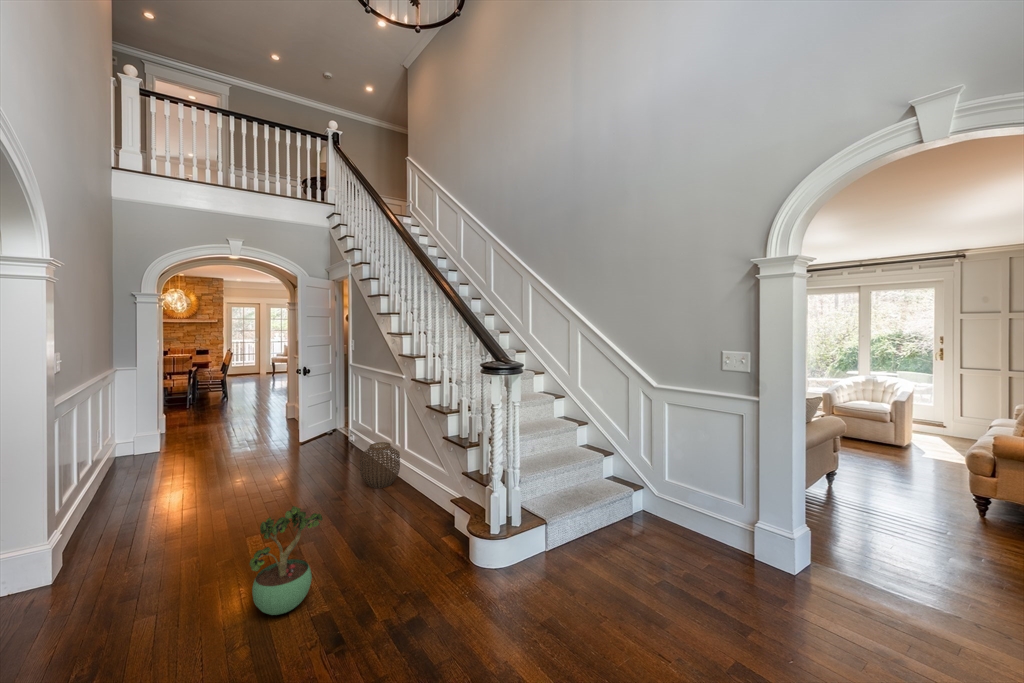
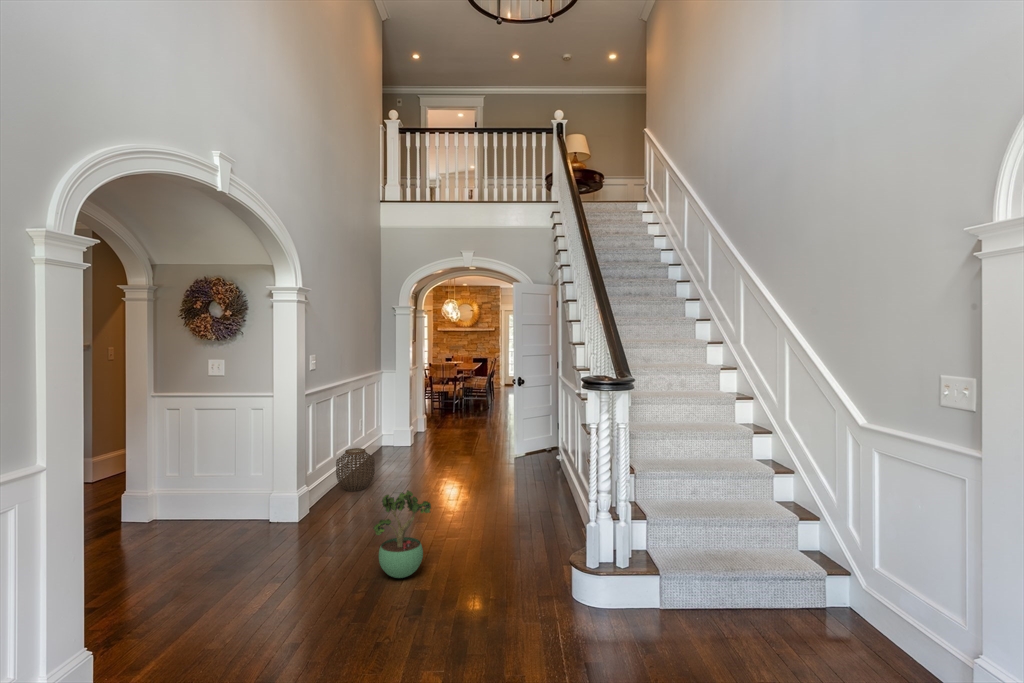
woven basket: present [360,442,400,488] -> present [336,448,375,491]

